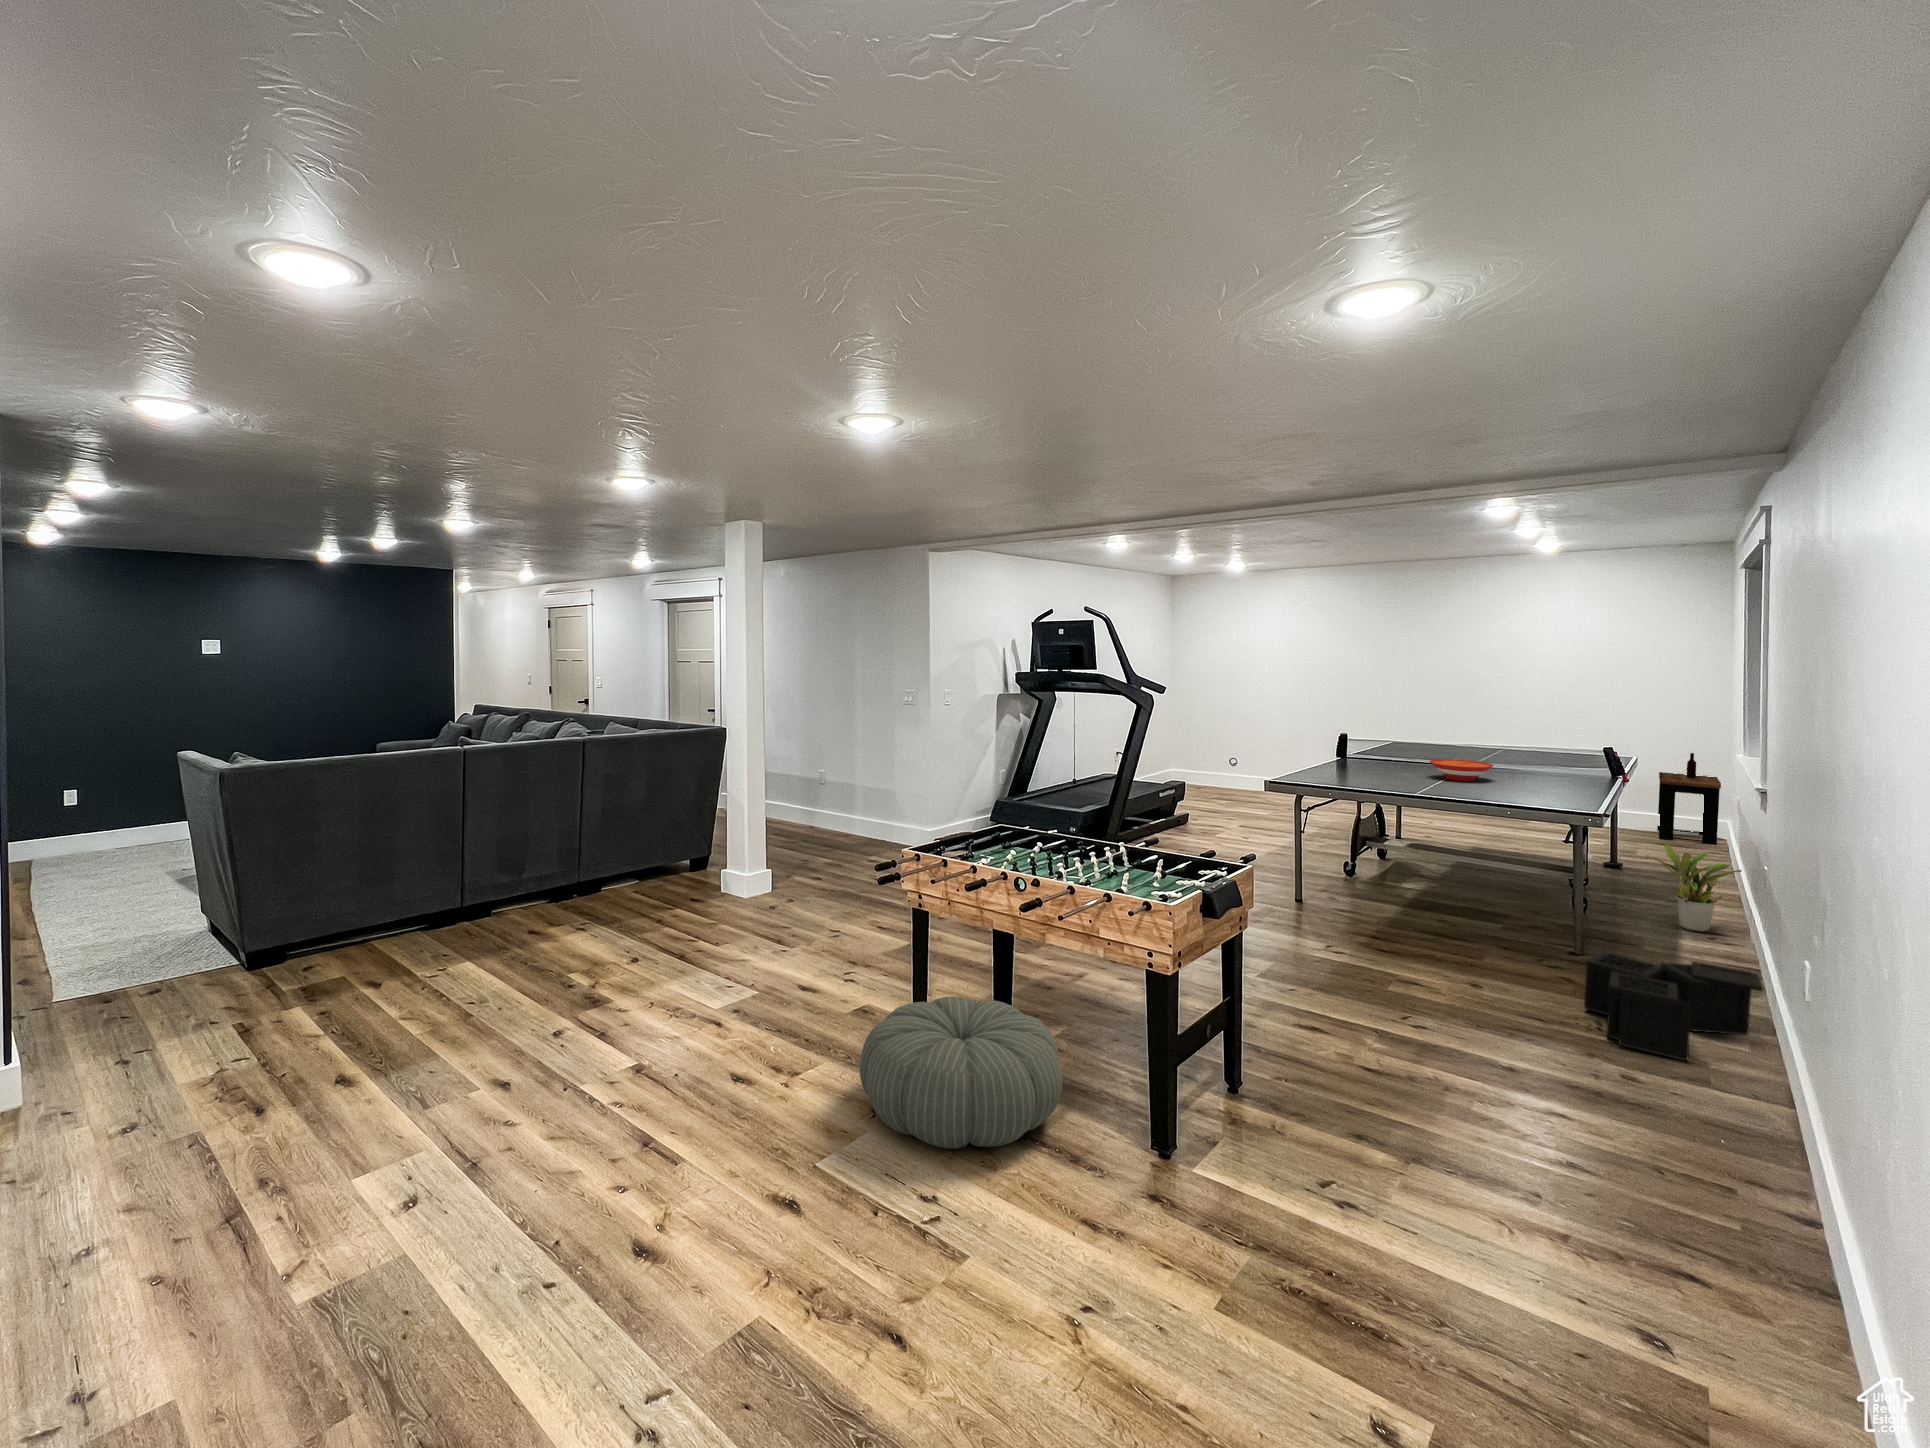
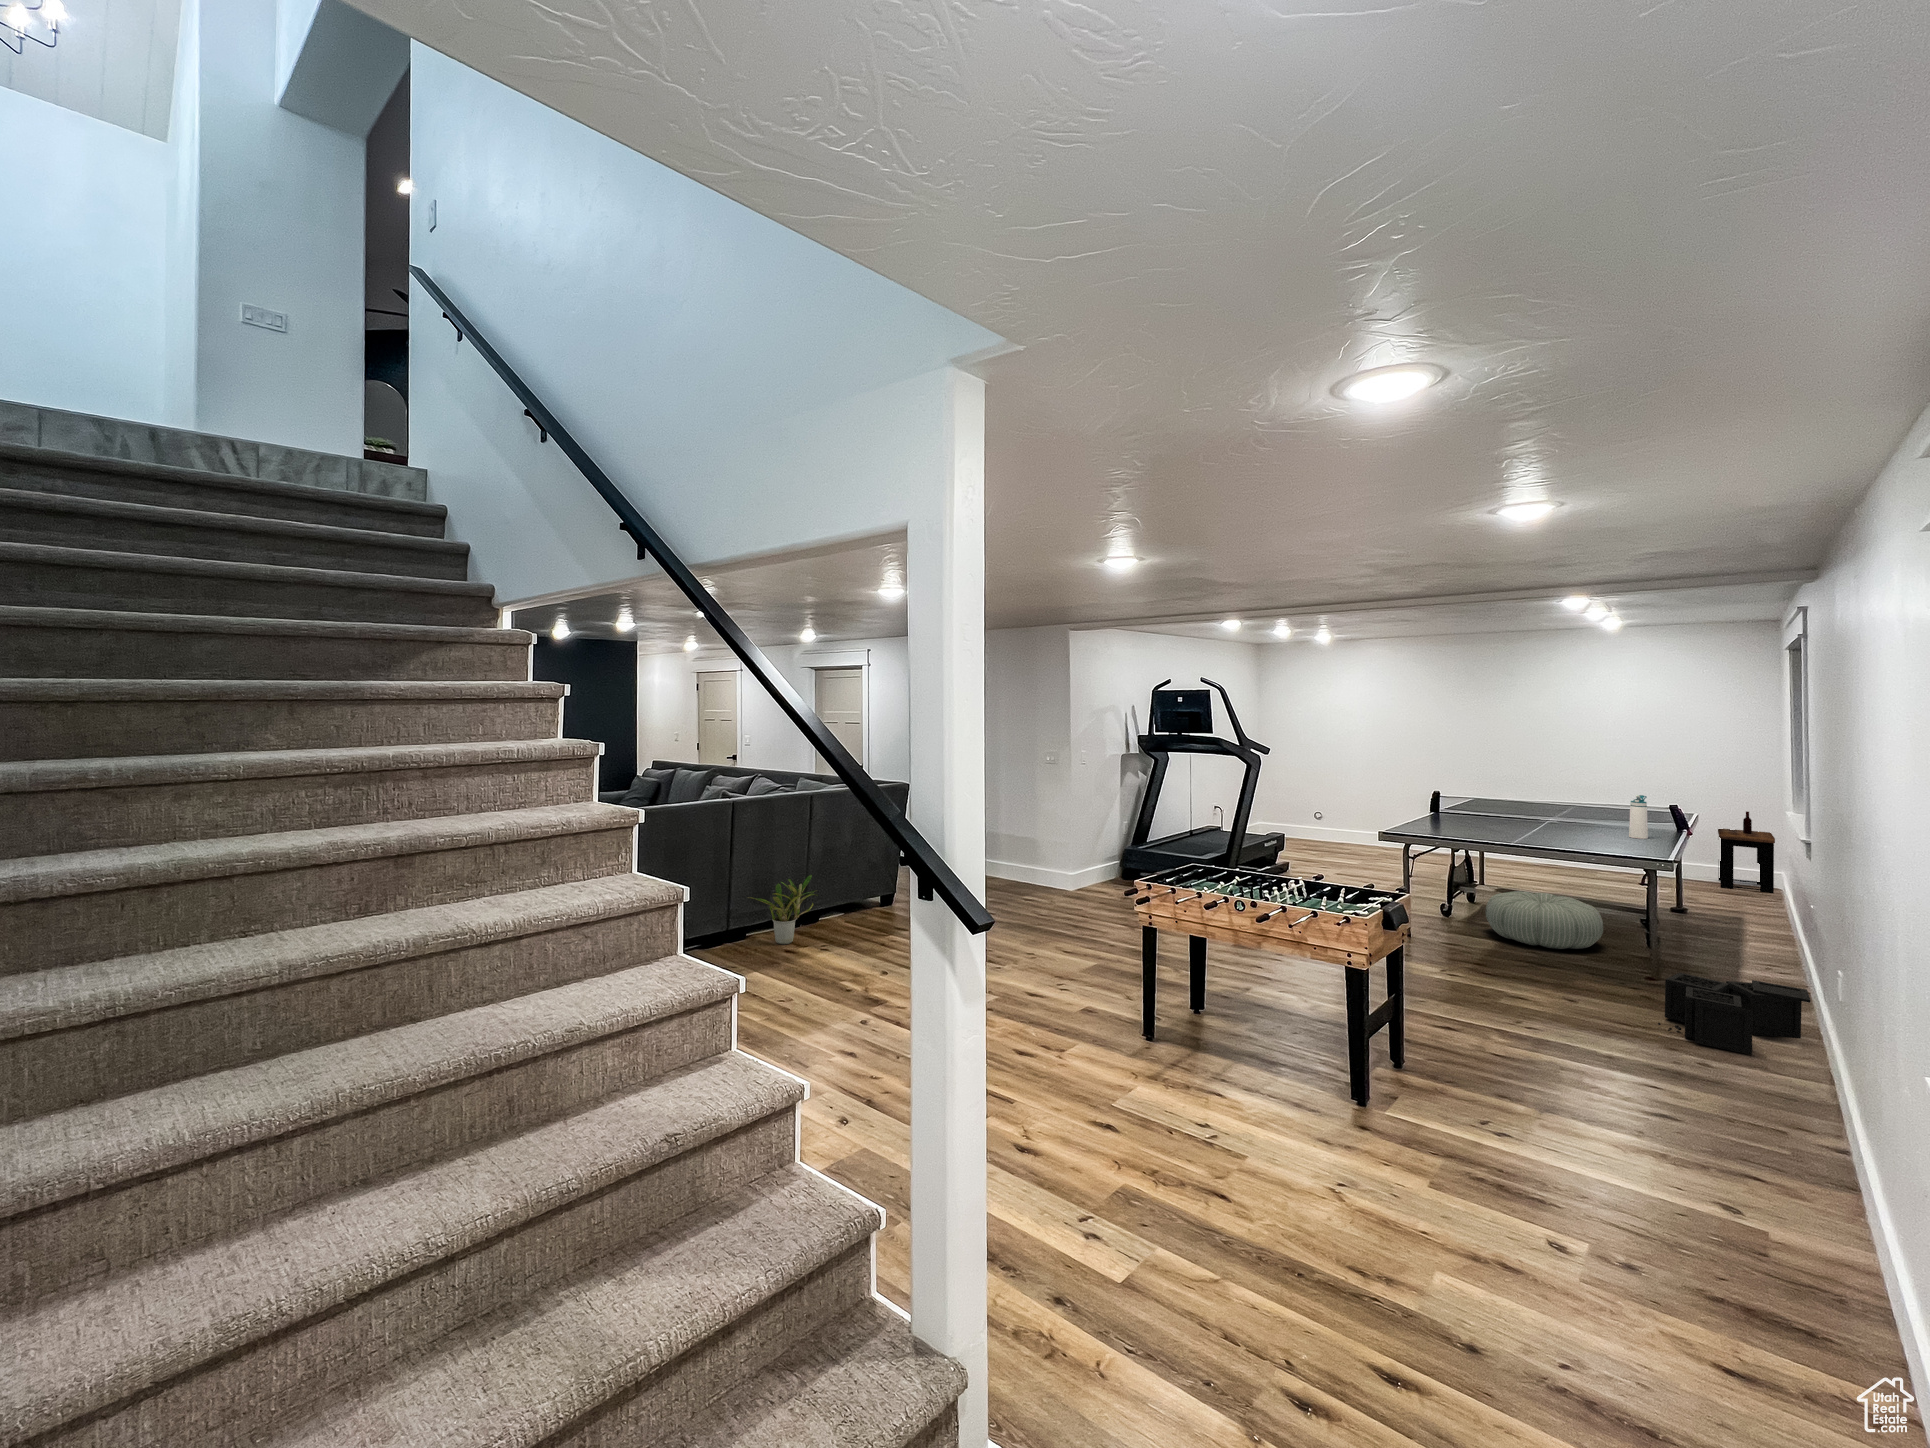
water bottle: none [1558,734,1580,785] -> present [1629,795,1648,839]
bowl: present [1430,759,1493,781] -> none [1515,816,1572,834]
potted plant: present [1645,844,1742,932] -> present [748,875,818,945]
pouf: present [860,996,1062,1149] -> present [1486,891,1603,949]

